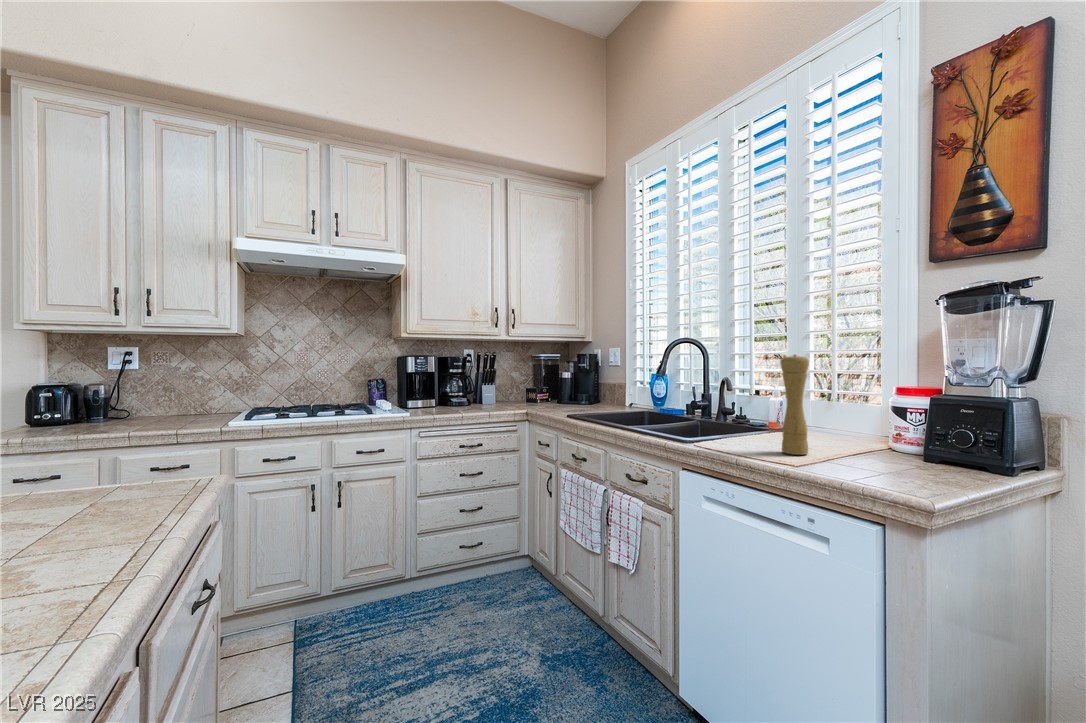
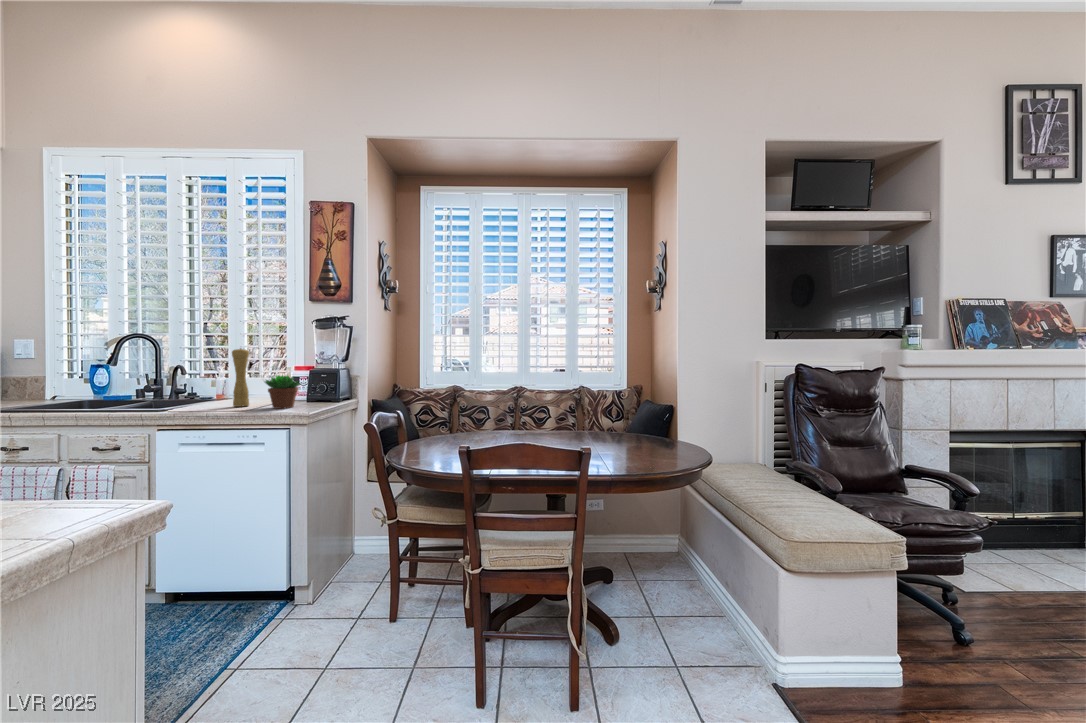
succulent plant: none [828,405,912,477] -> present [265,375,301,409]

